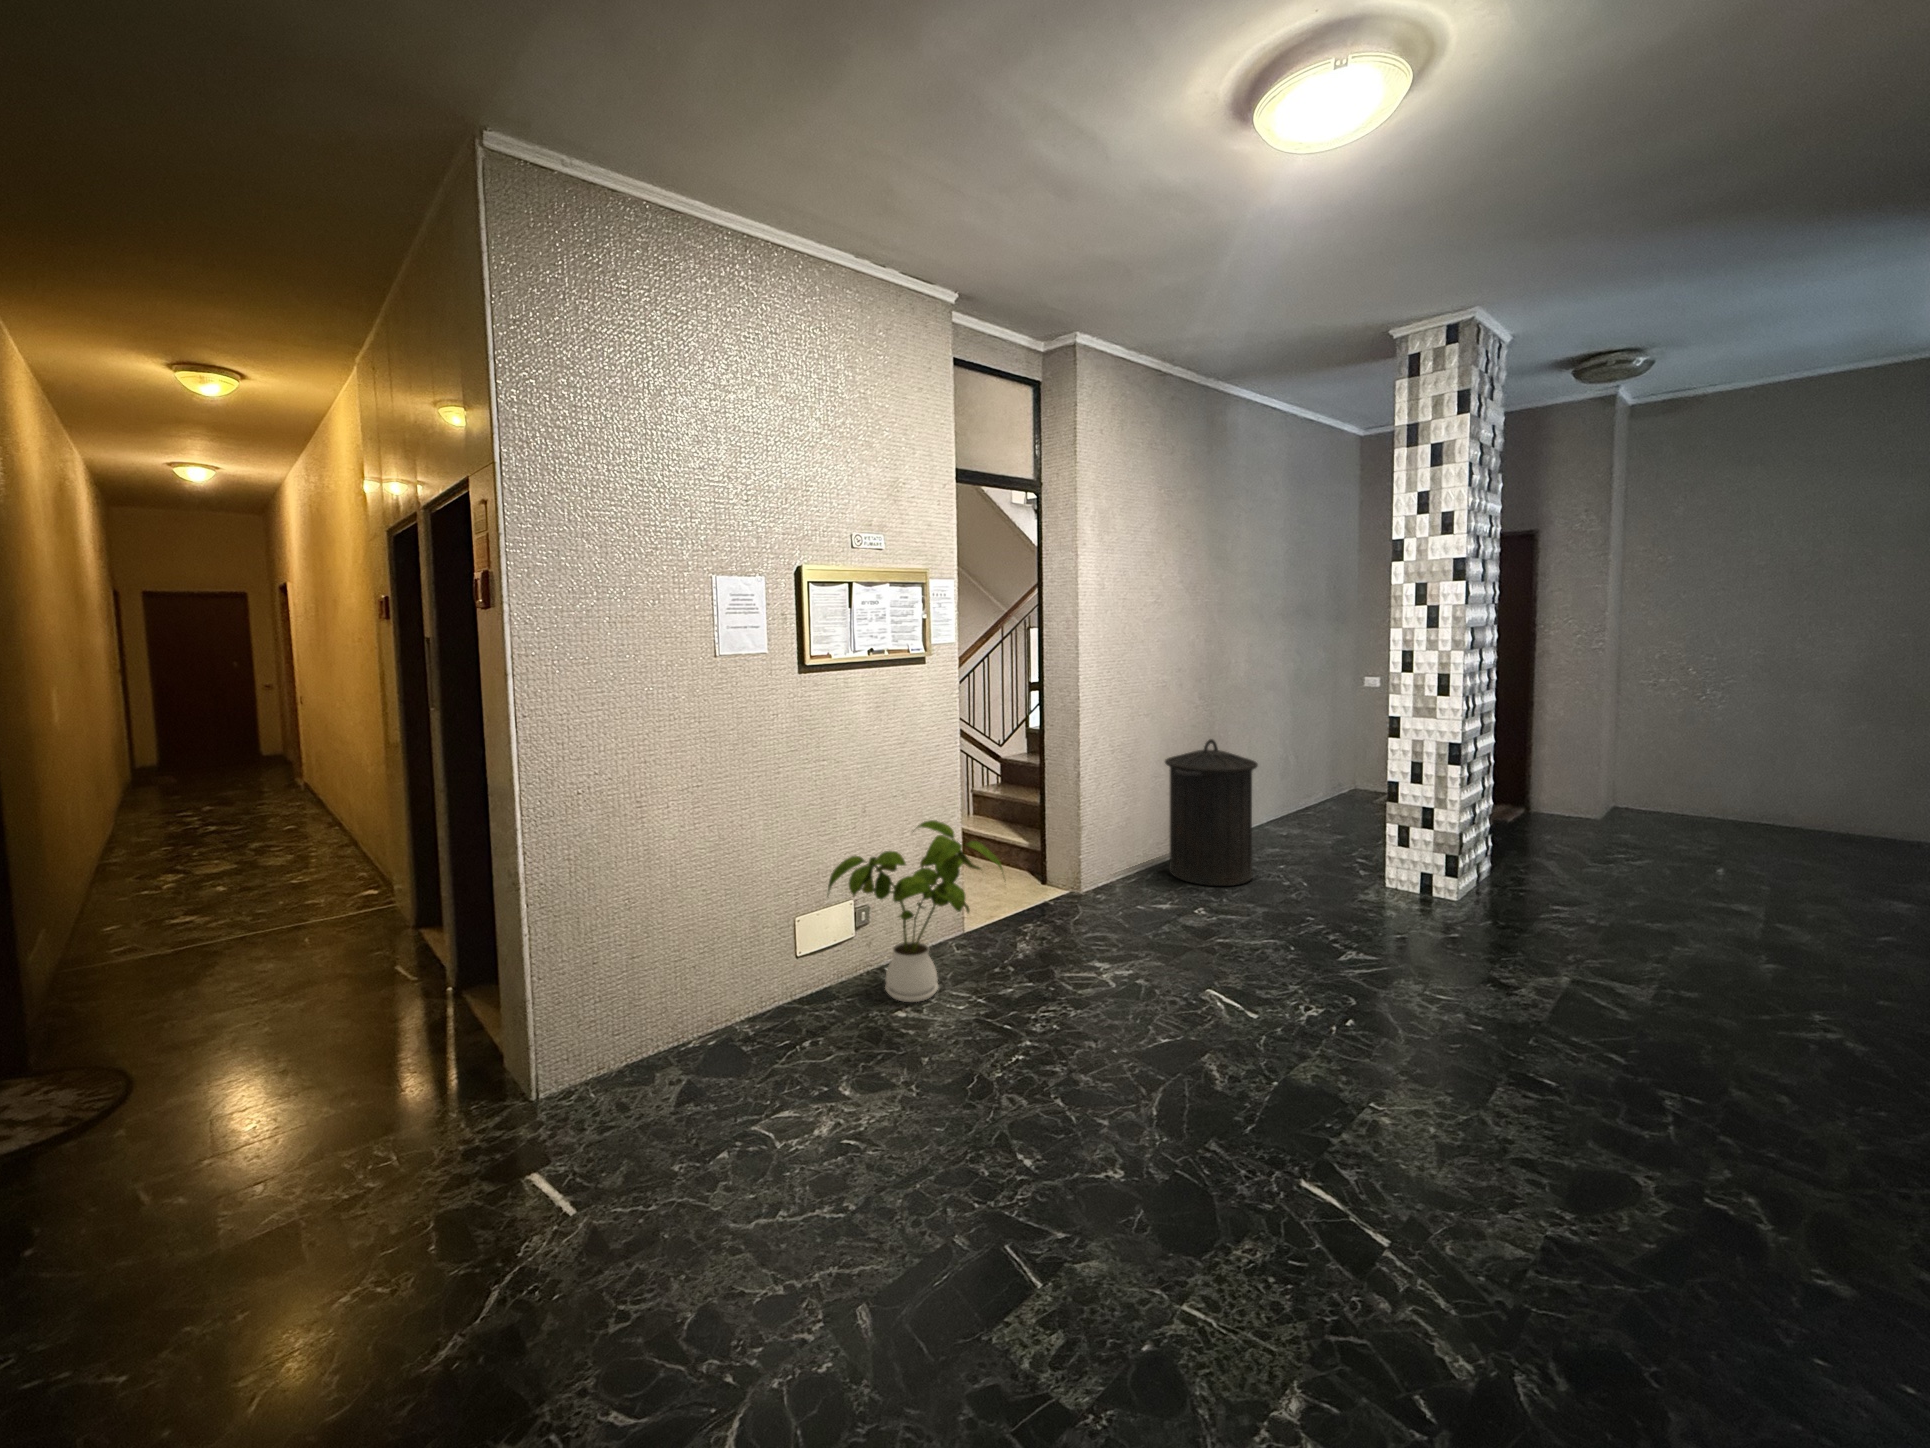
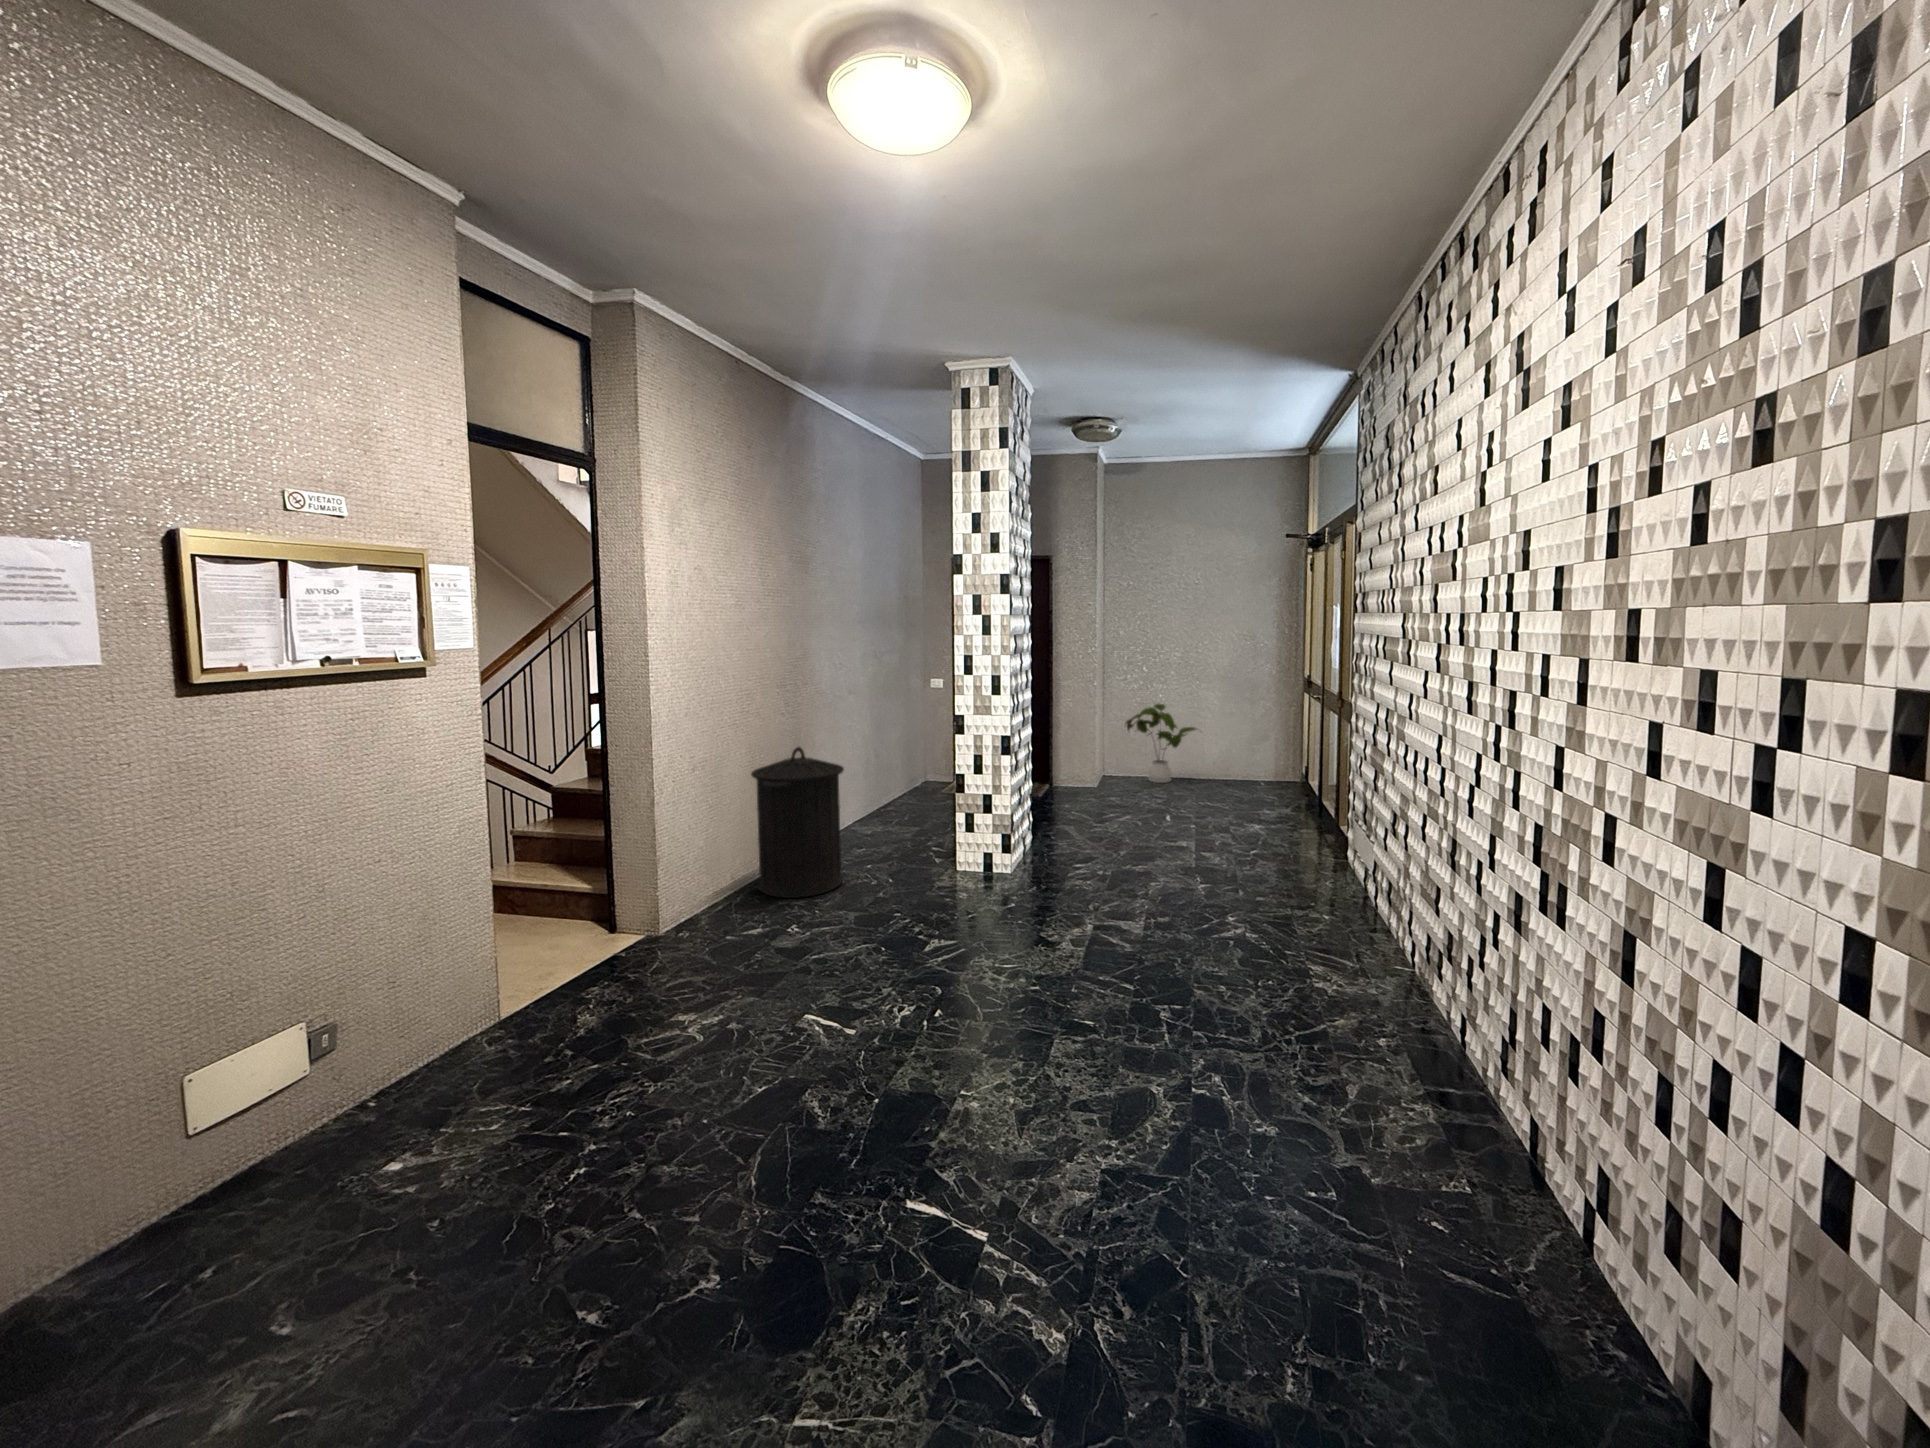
house plant: present [828,820,1003,1002] -> present [1126,704,1197,783]

